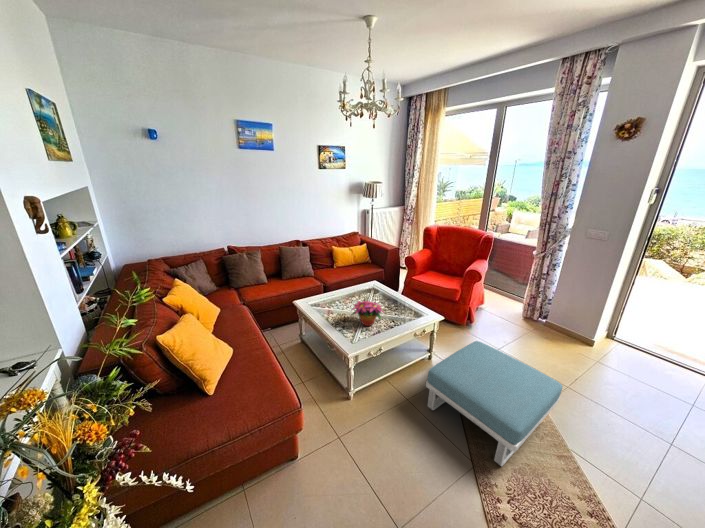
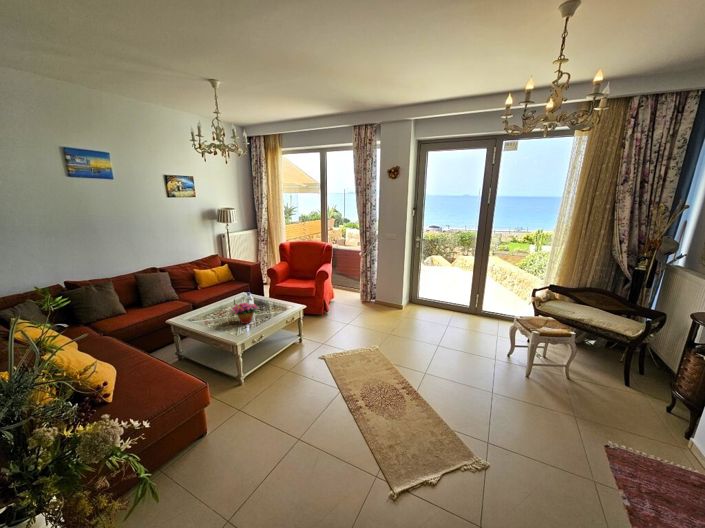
footstool: present [426,341,562,466] -> none [300,317,383,385]

